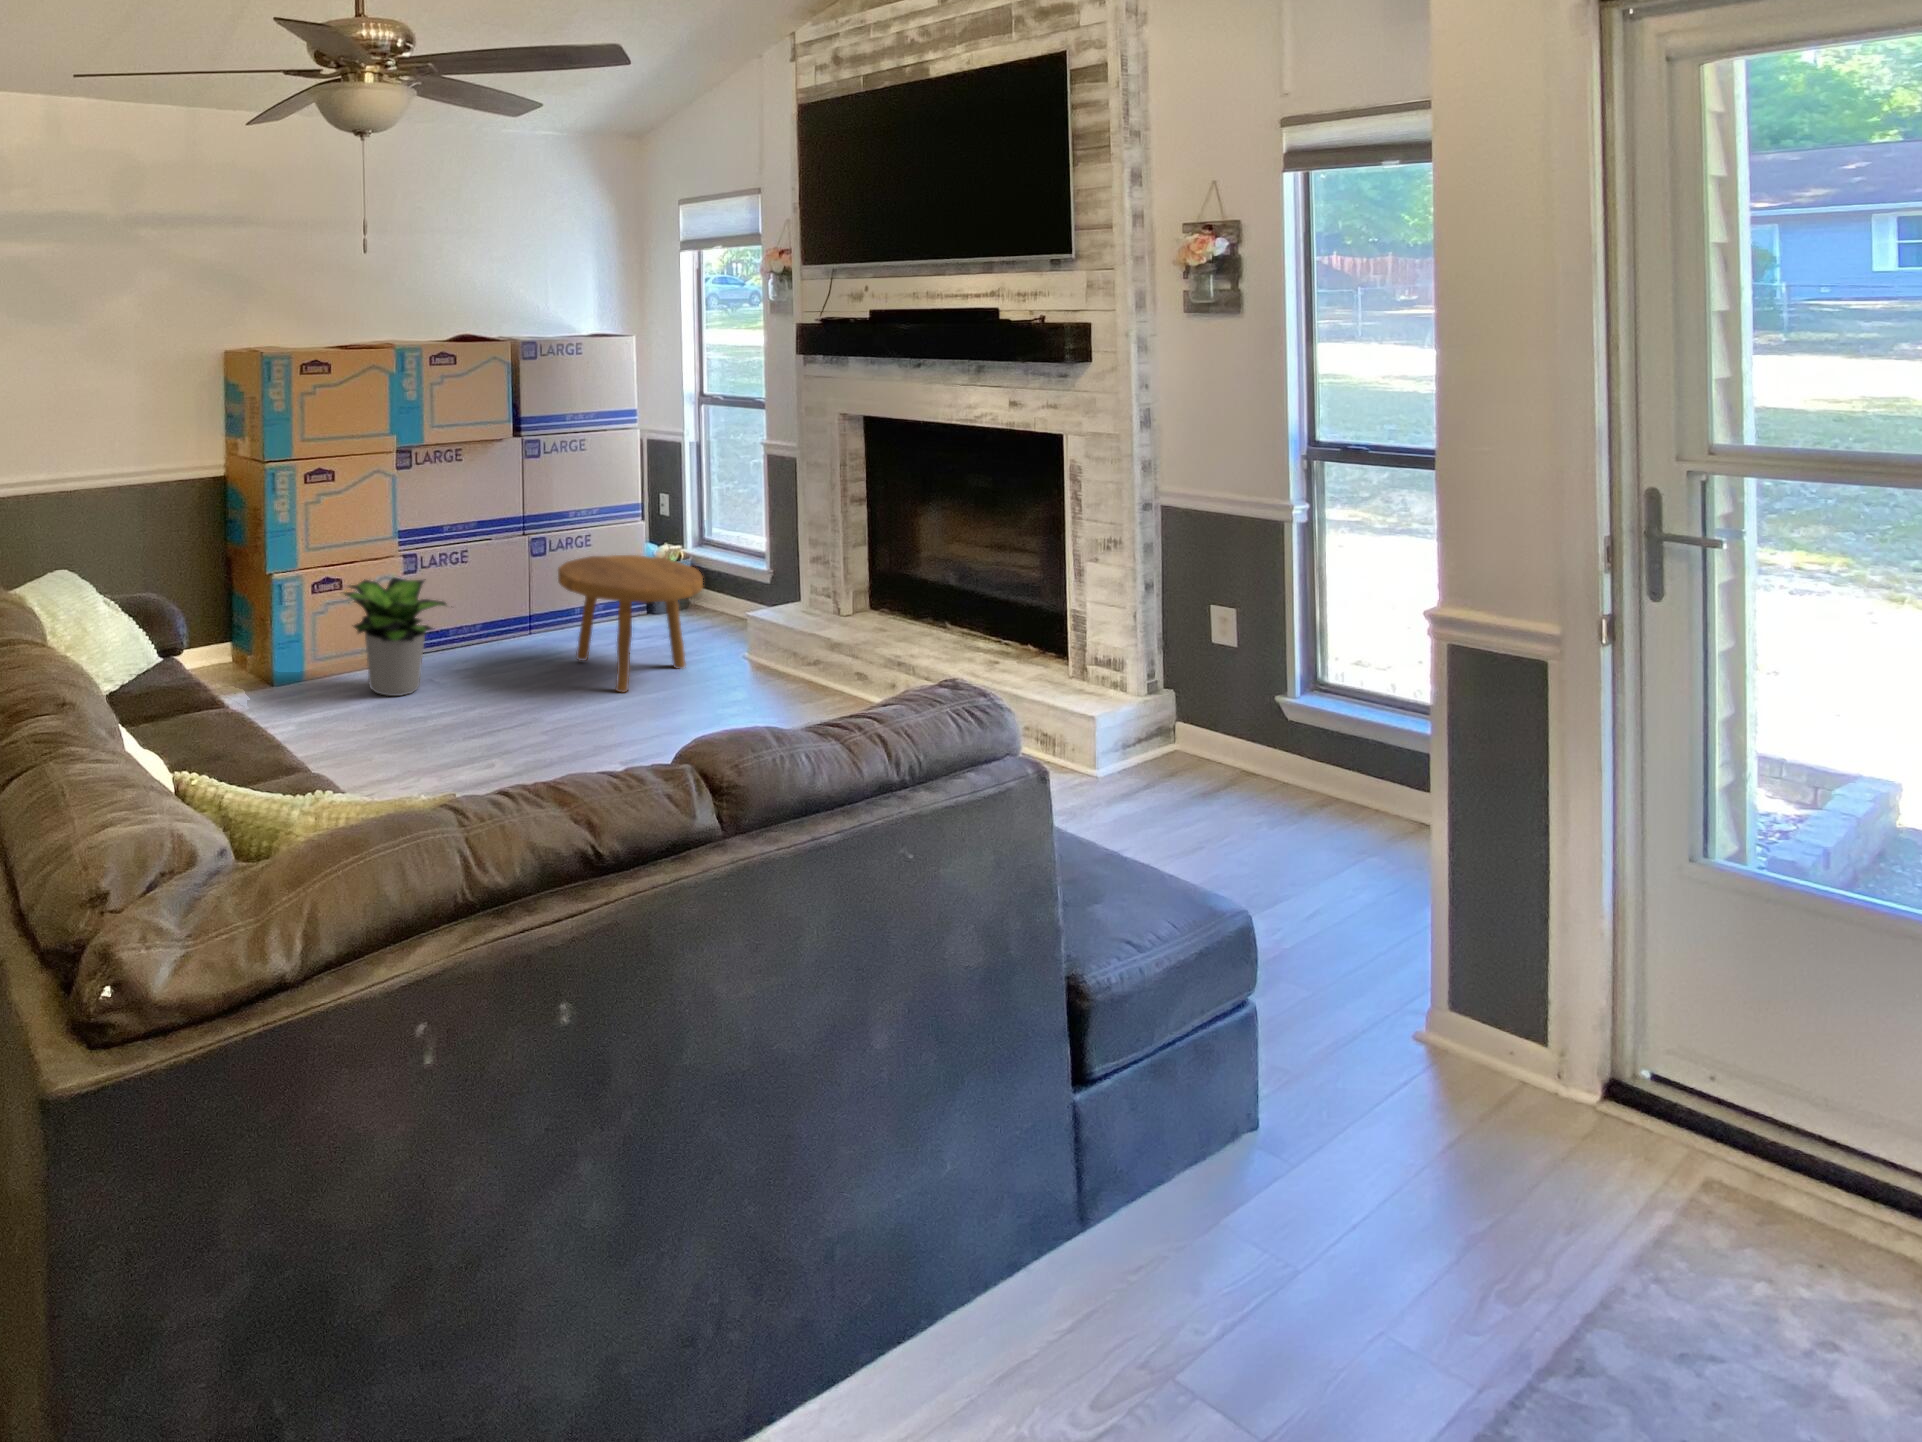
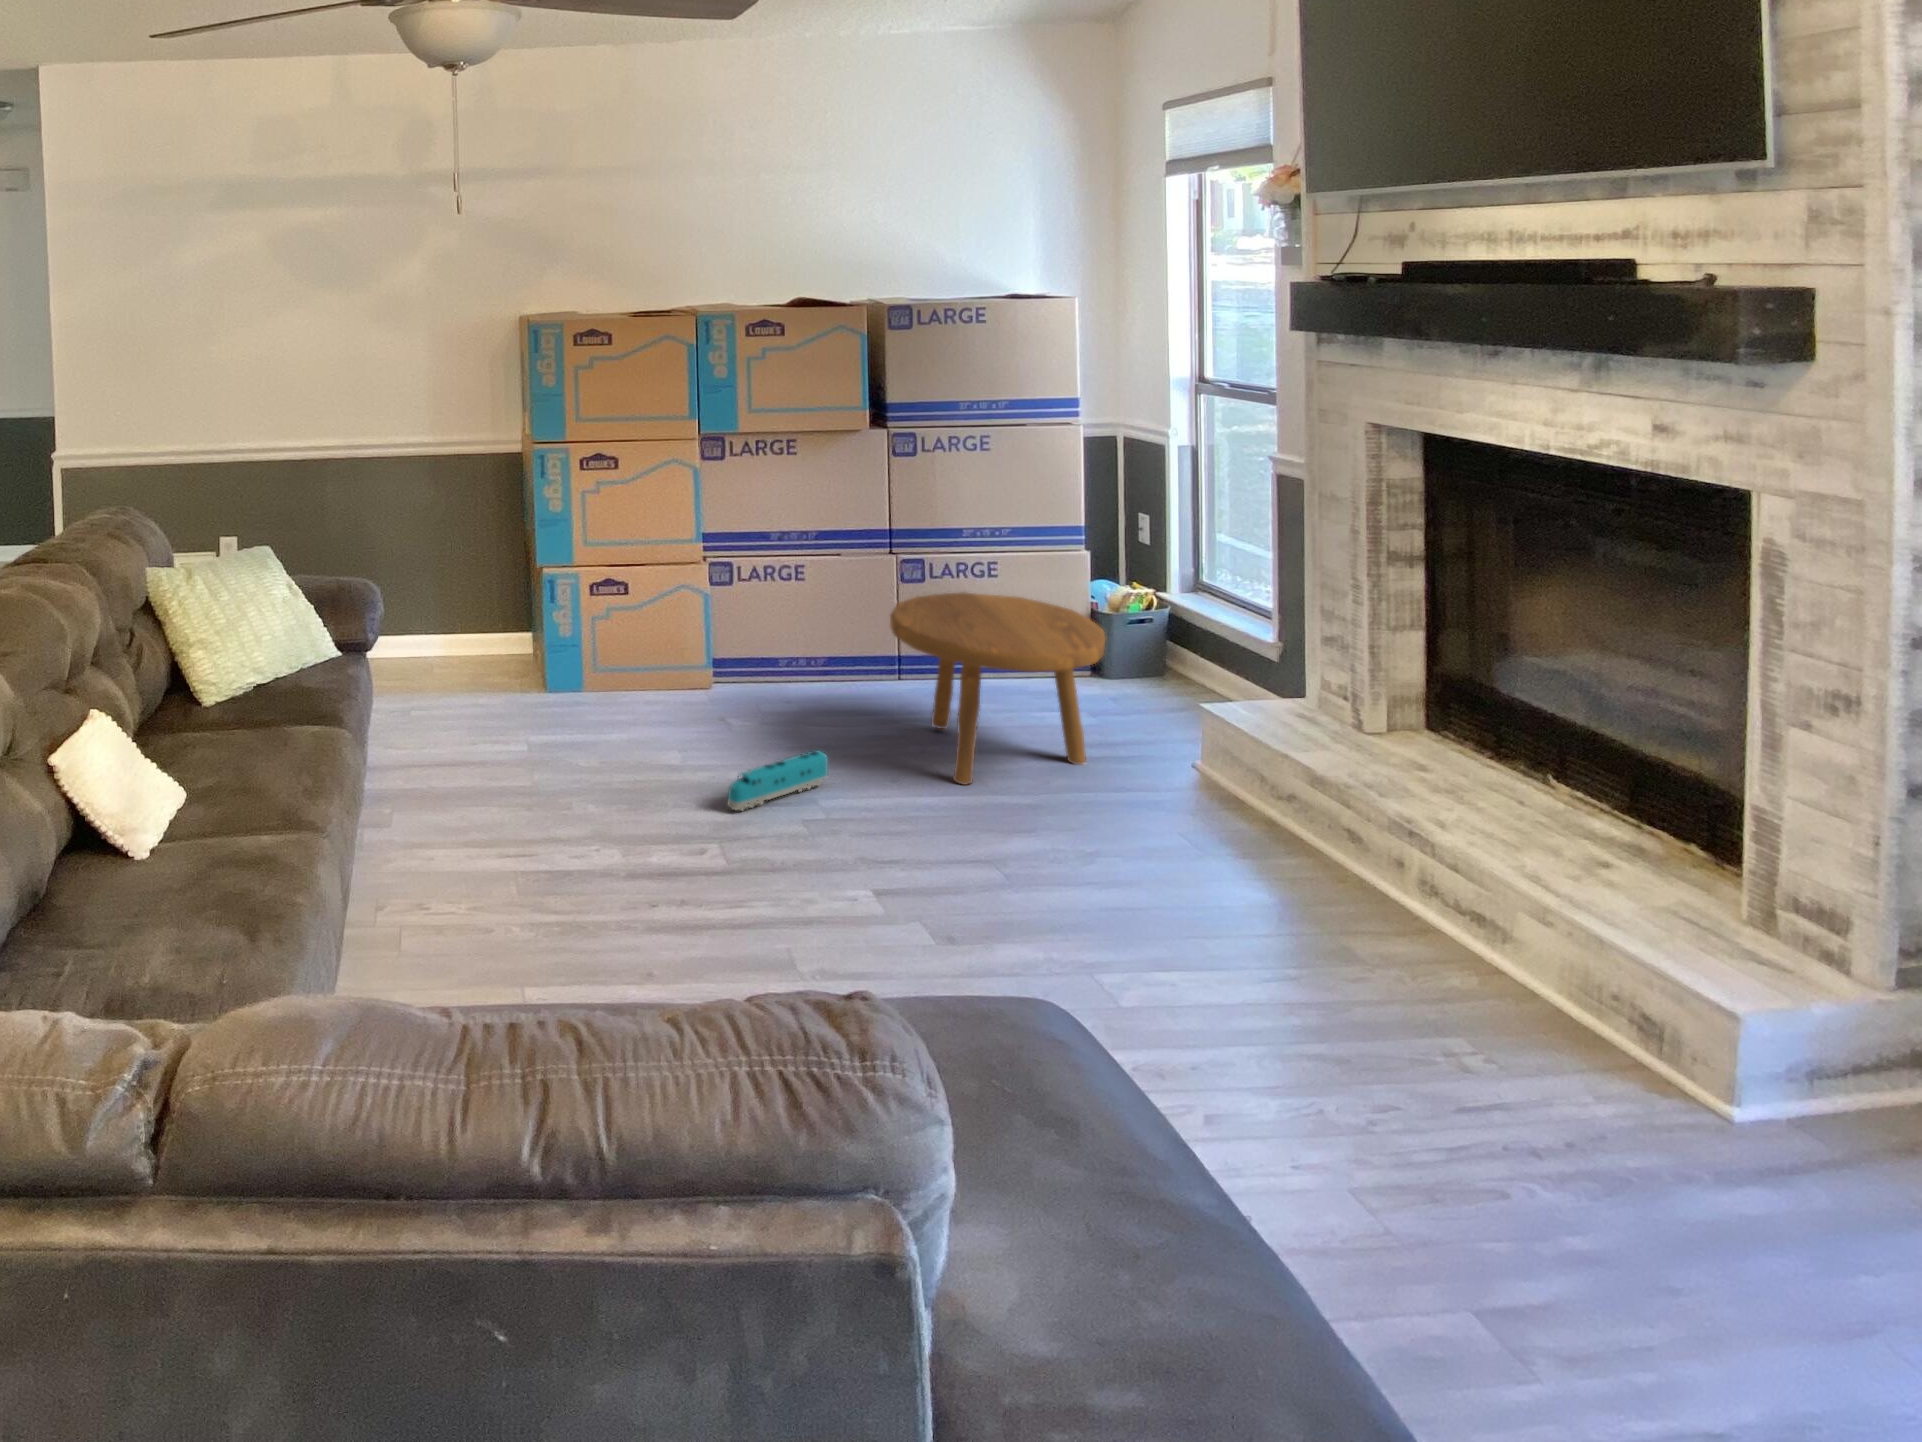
potted plant: present [344,578,446,696] -> none [607,589,751,735]
toy train: none [483,683,539,736] -> present [727,750,828,811]

